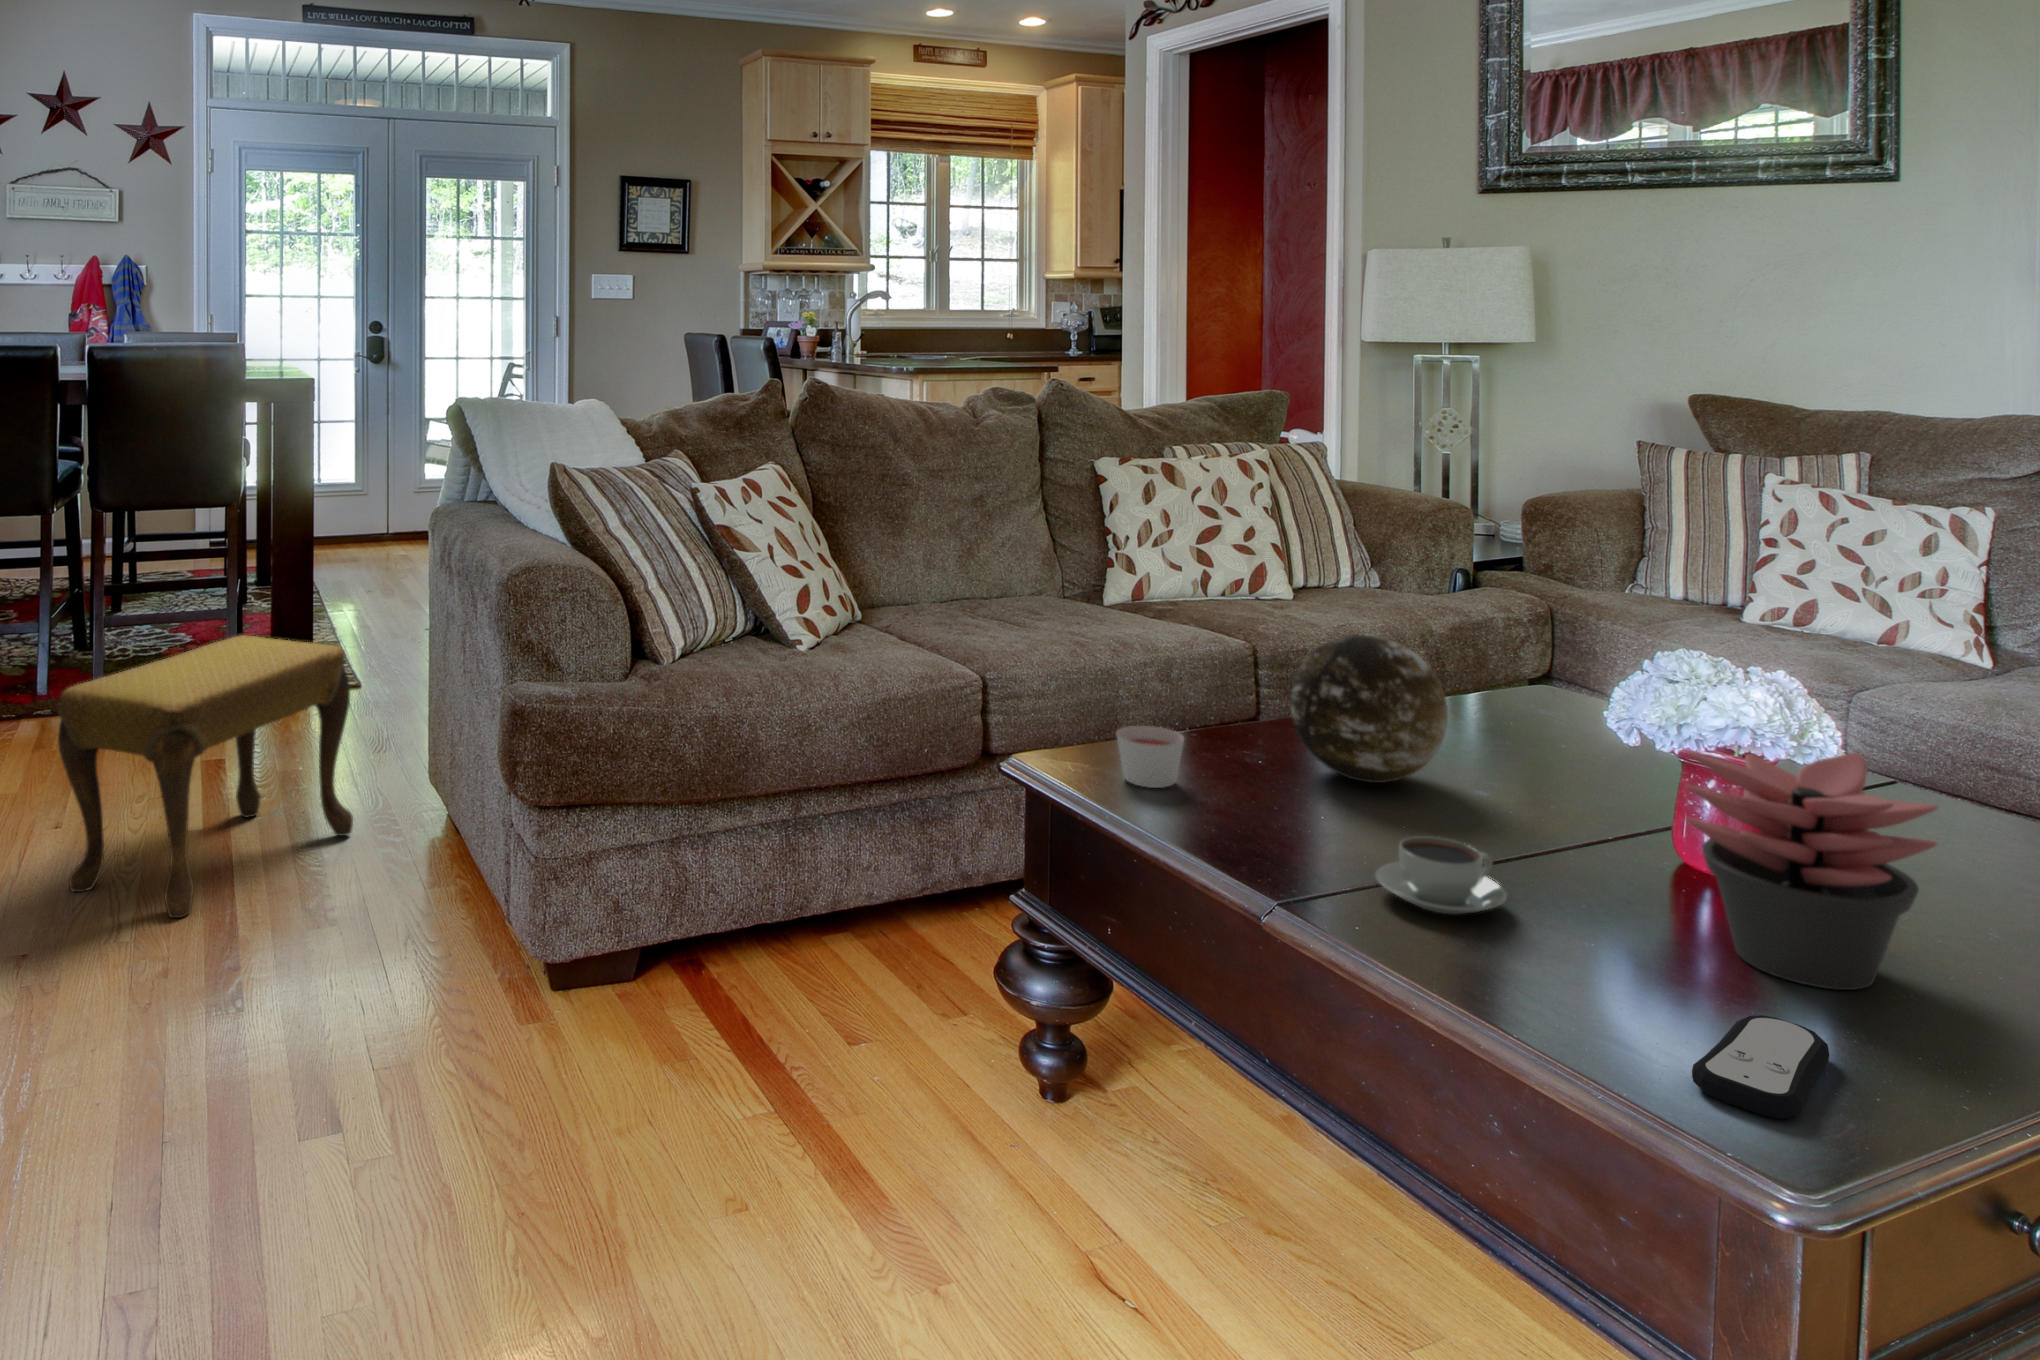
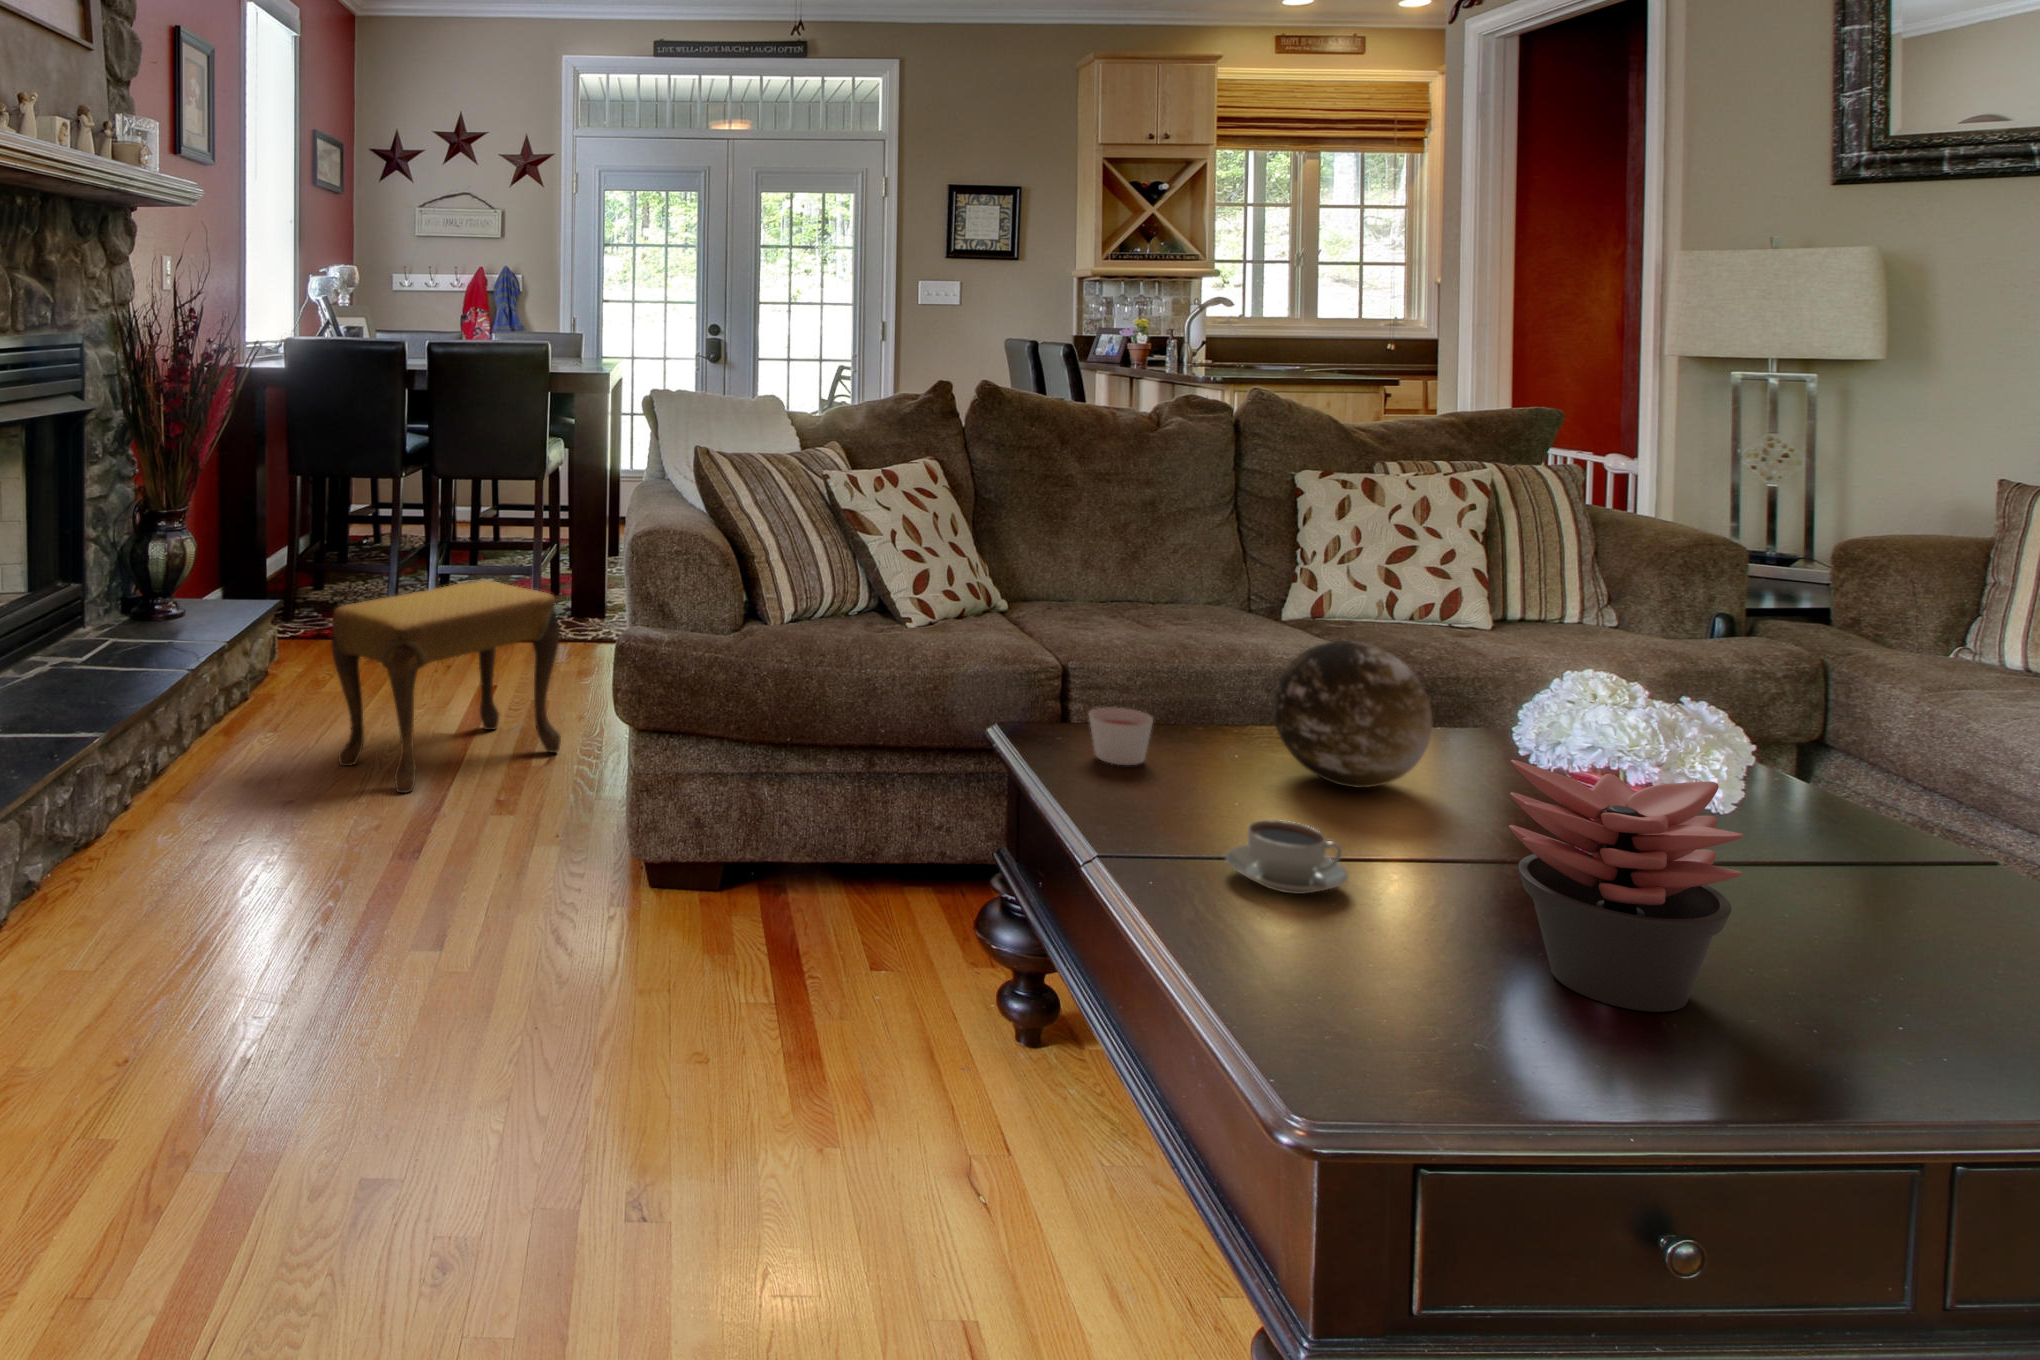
remote control: present [1692,1015,1829,1119] -> none [1340,1001,1521,1078]

